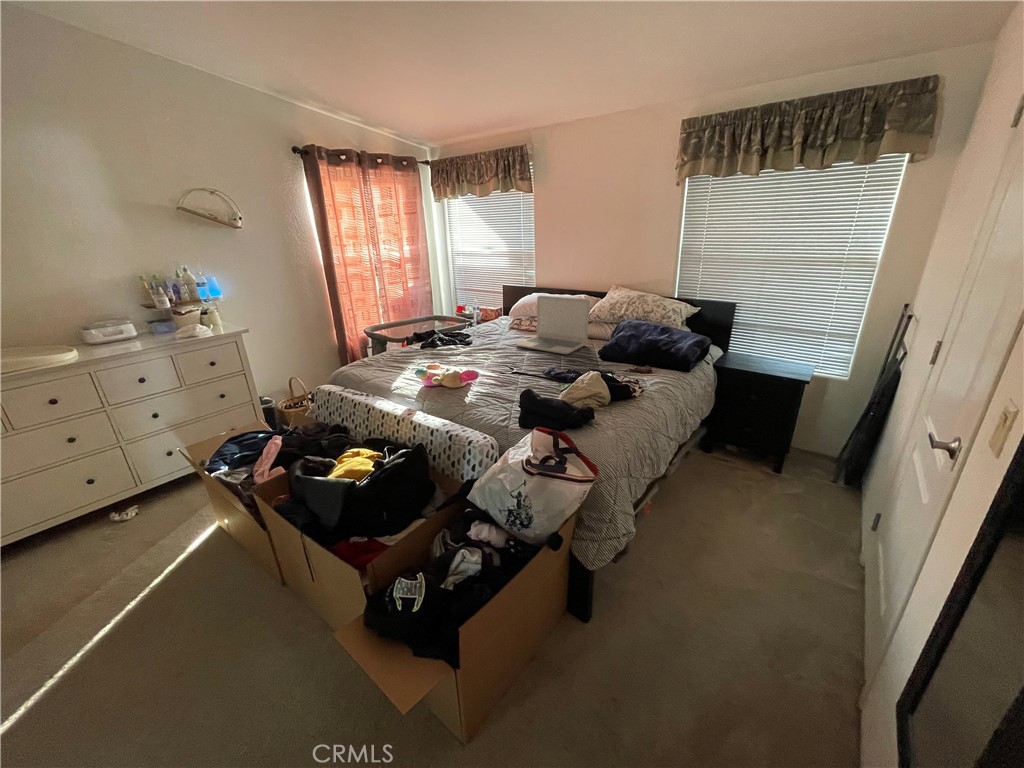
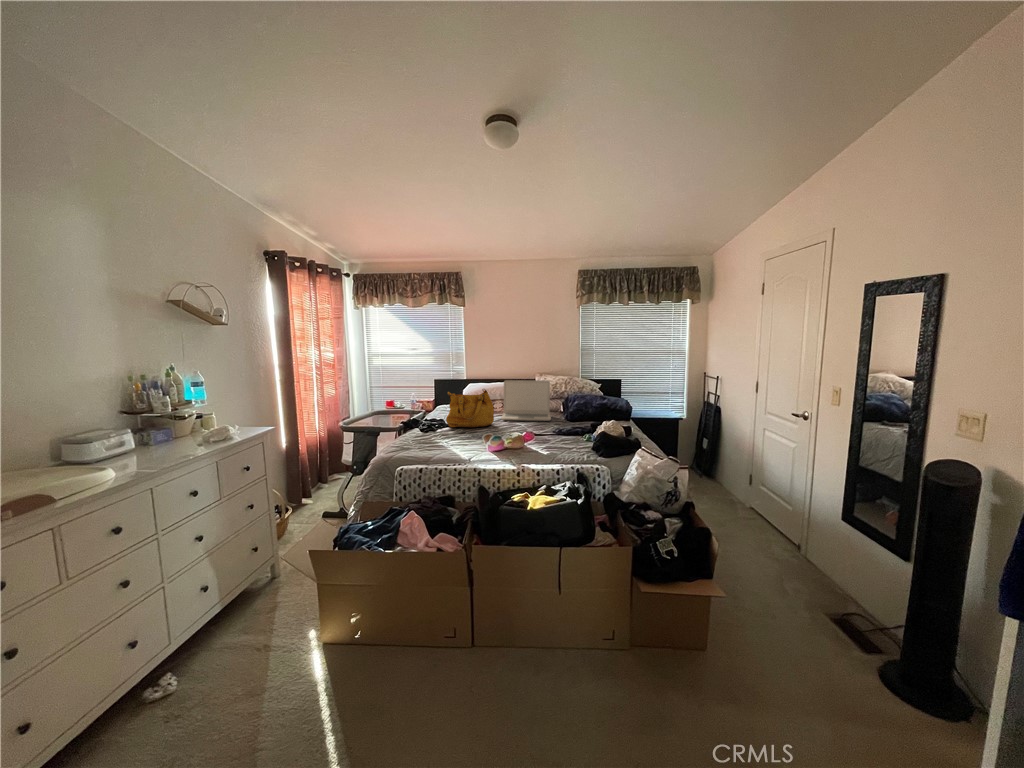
handbag: none [442,310,495,354] -> present [446,389,494,427]

